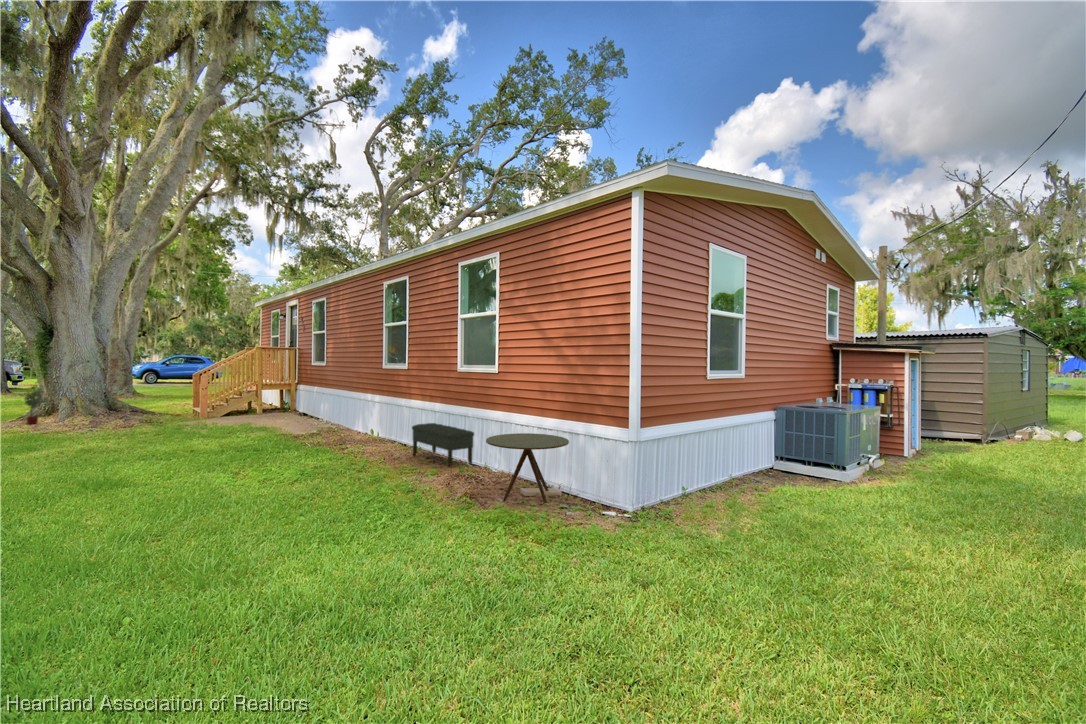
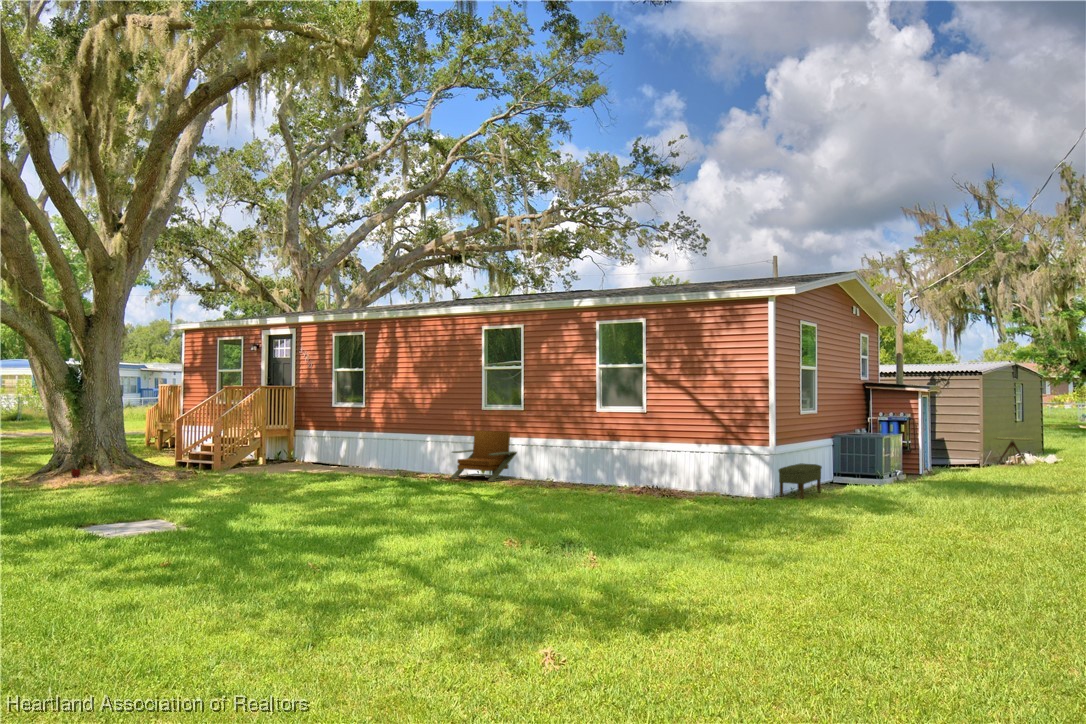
lounge chair: none [331,390,399,448] -> present [451,431,517,482]
bench: present [412,423,474,467] -> present [779,463,822,498]
round table: present [486,433,569,503] -> present [993,437,1034,465]

